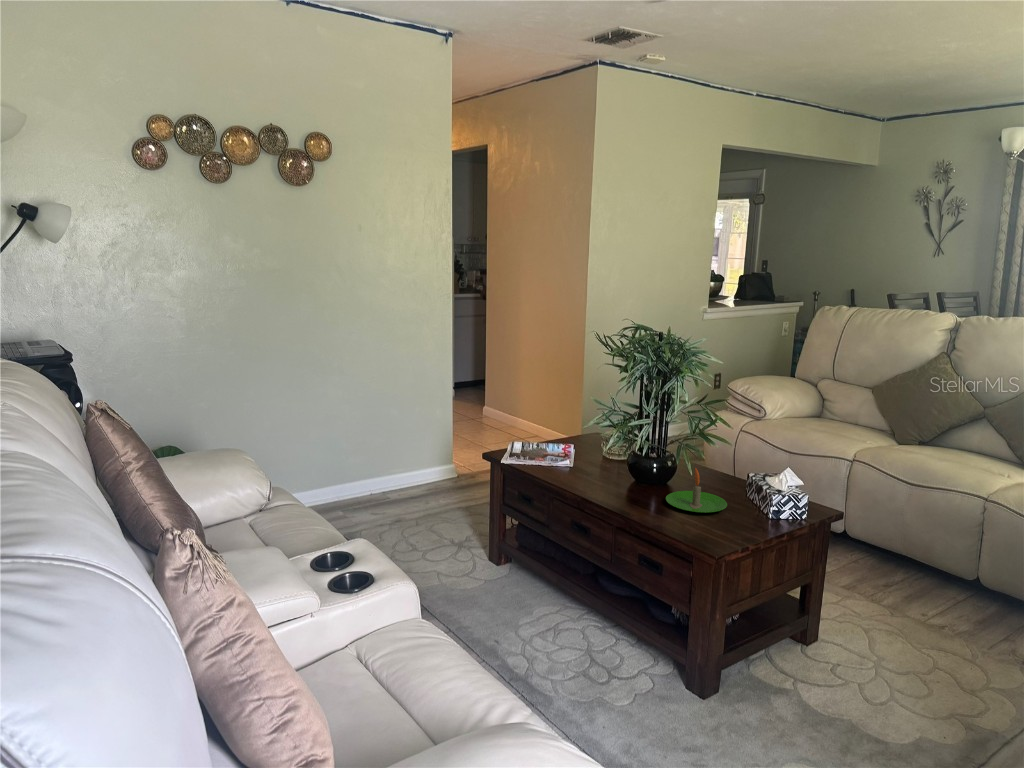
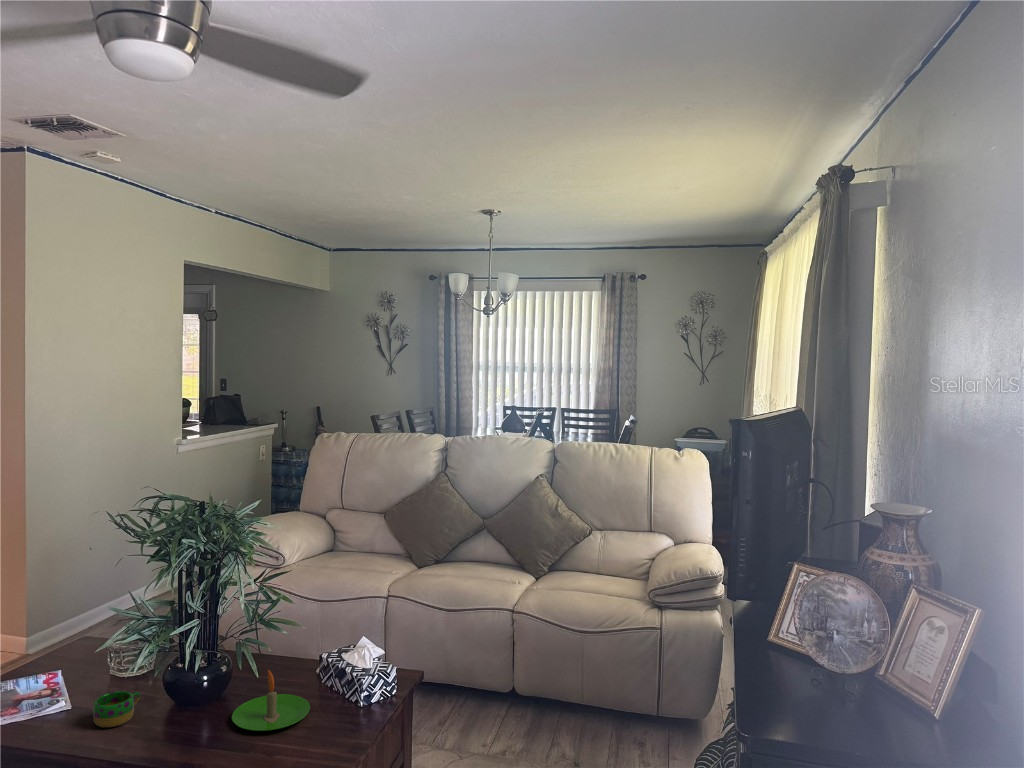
mug: none [580,460,611,482] -> present [93,691,140,728]

